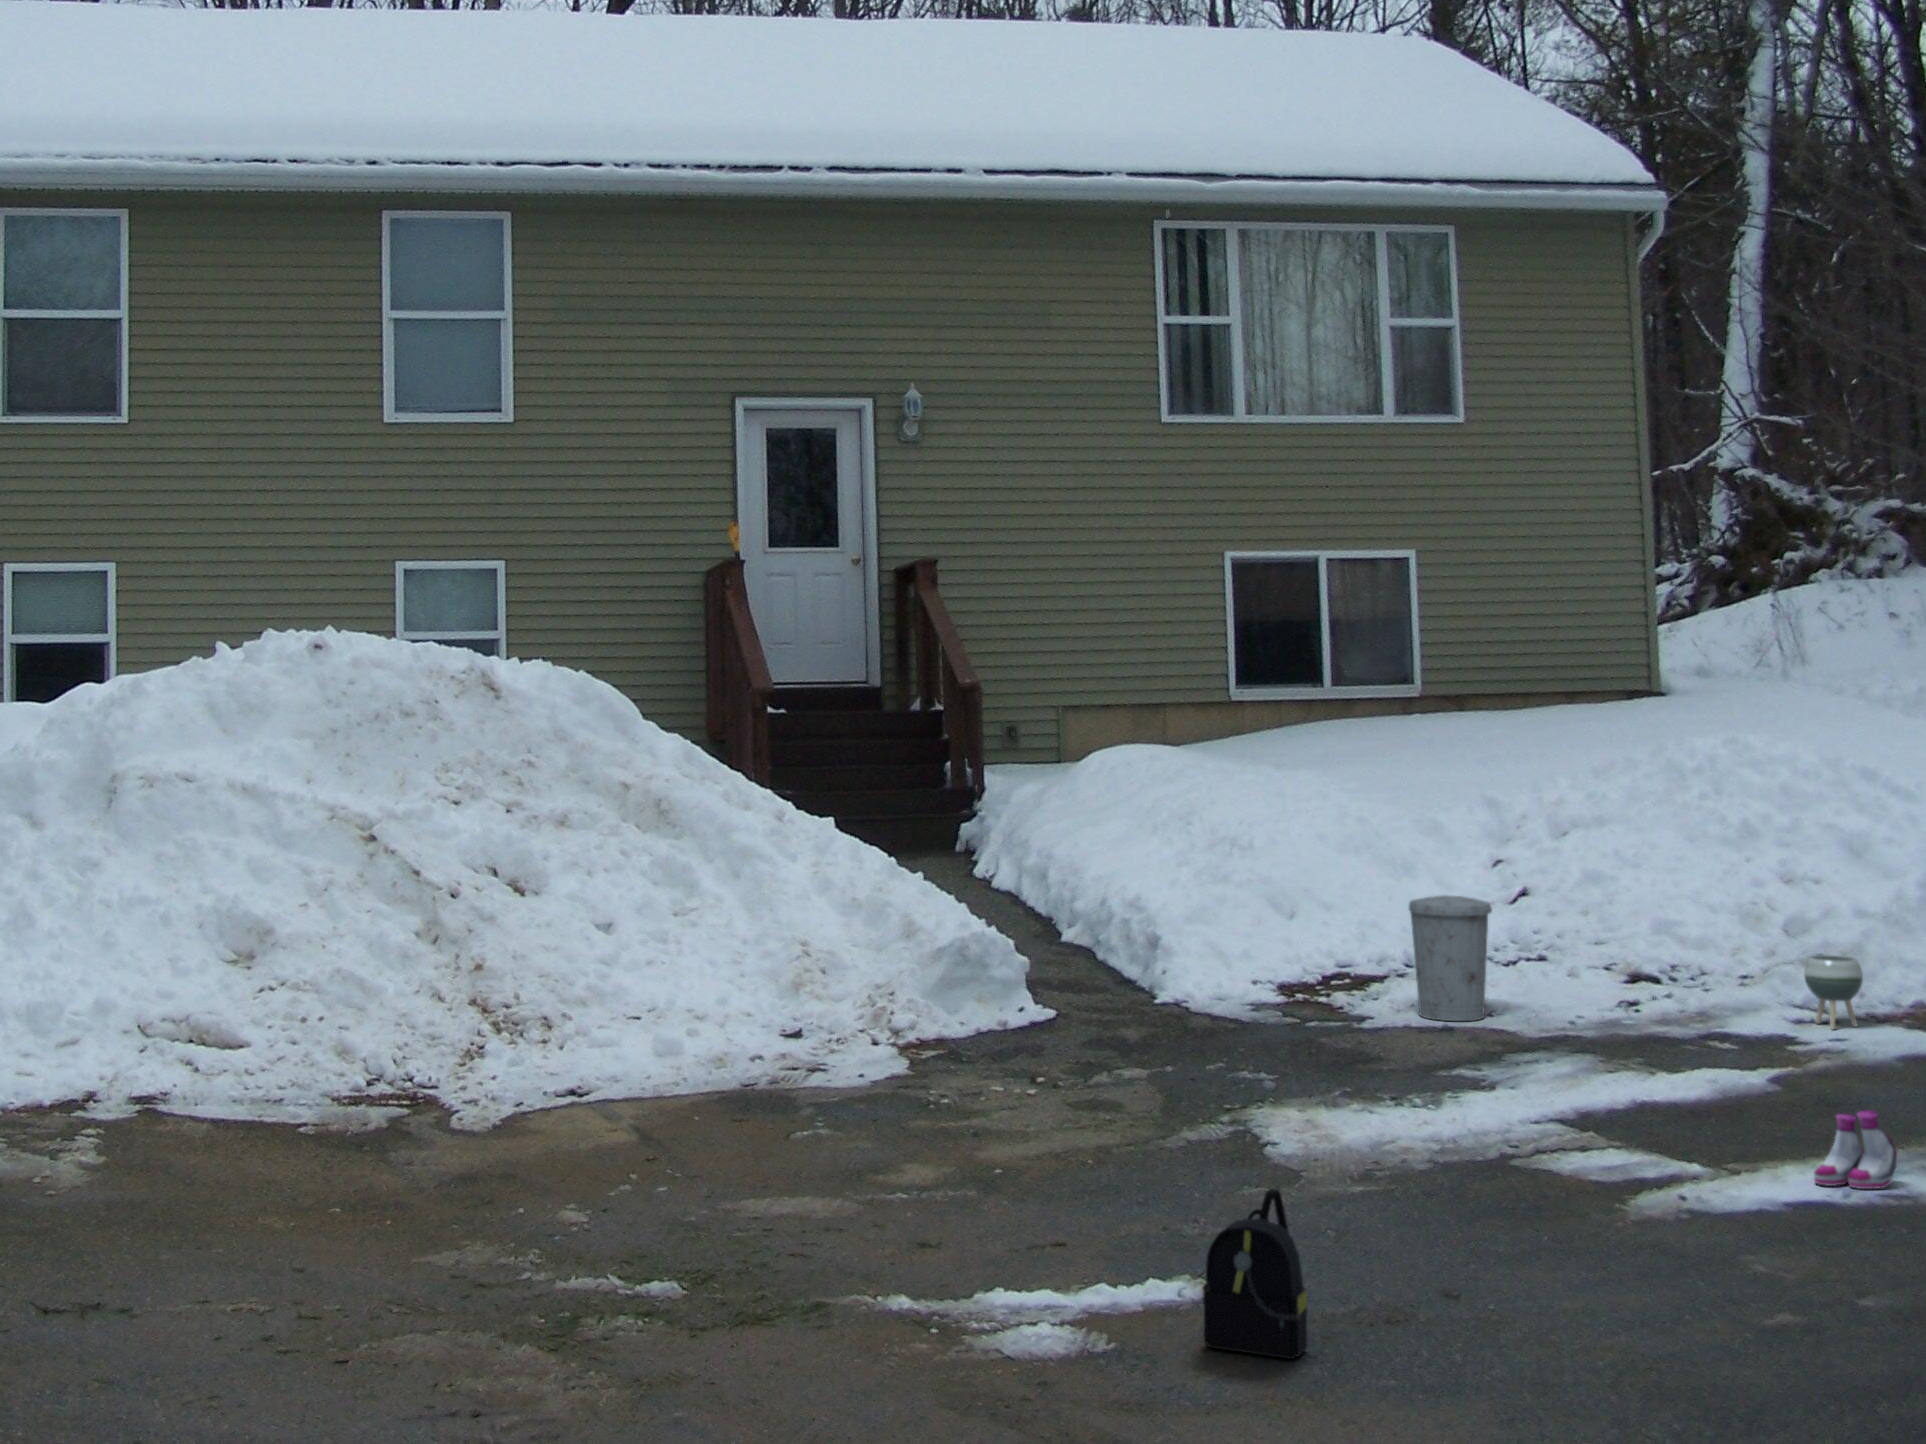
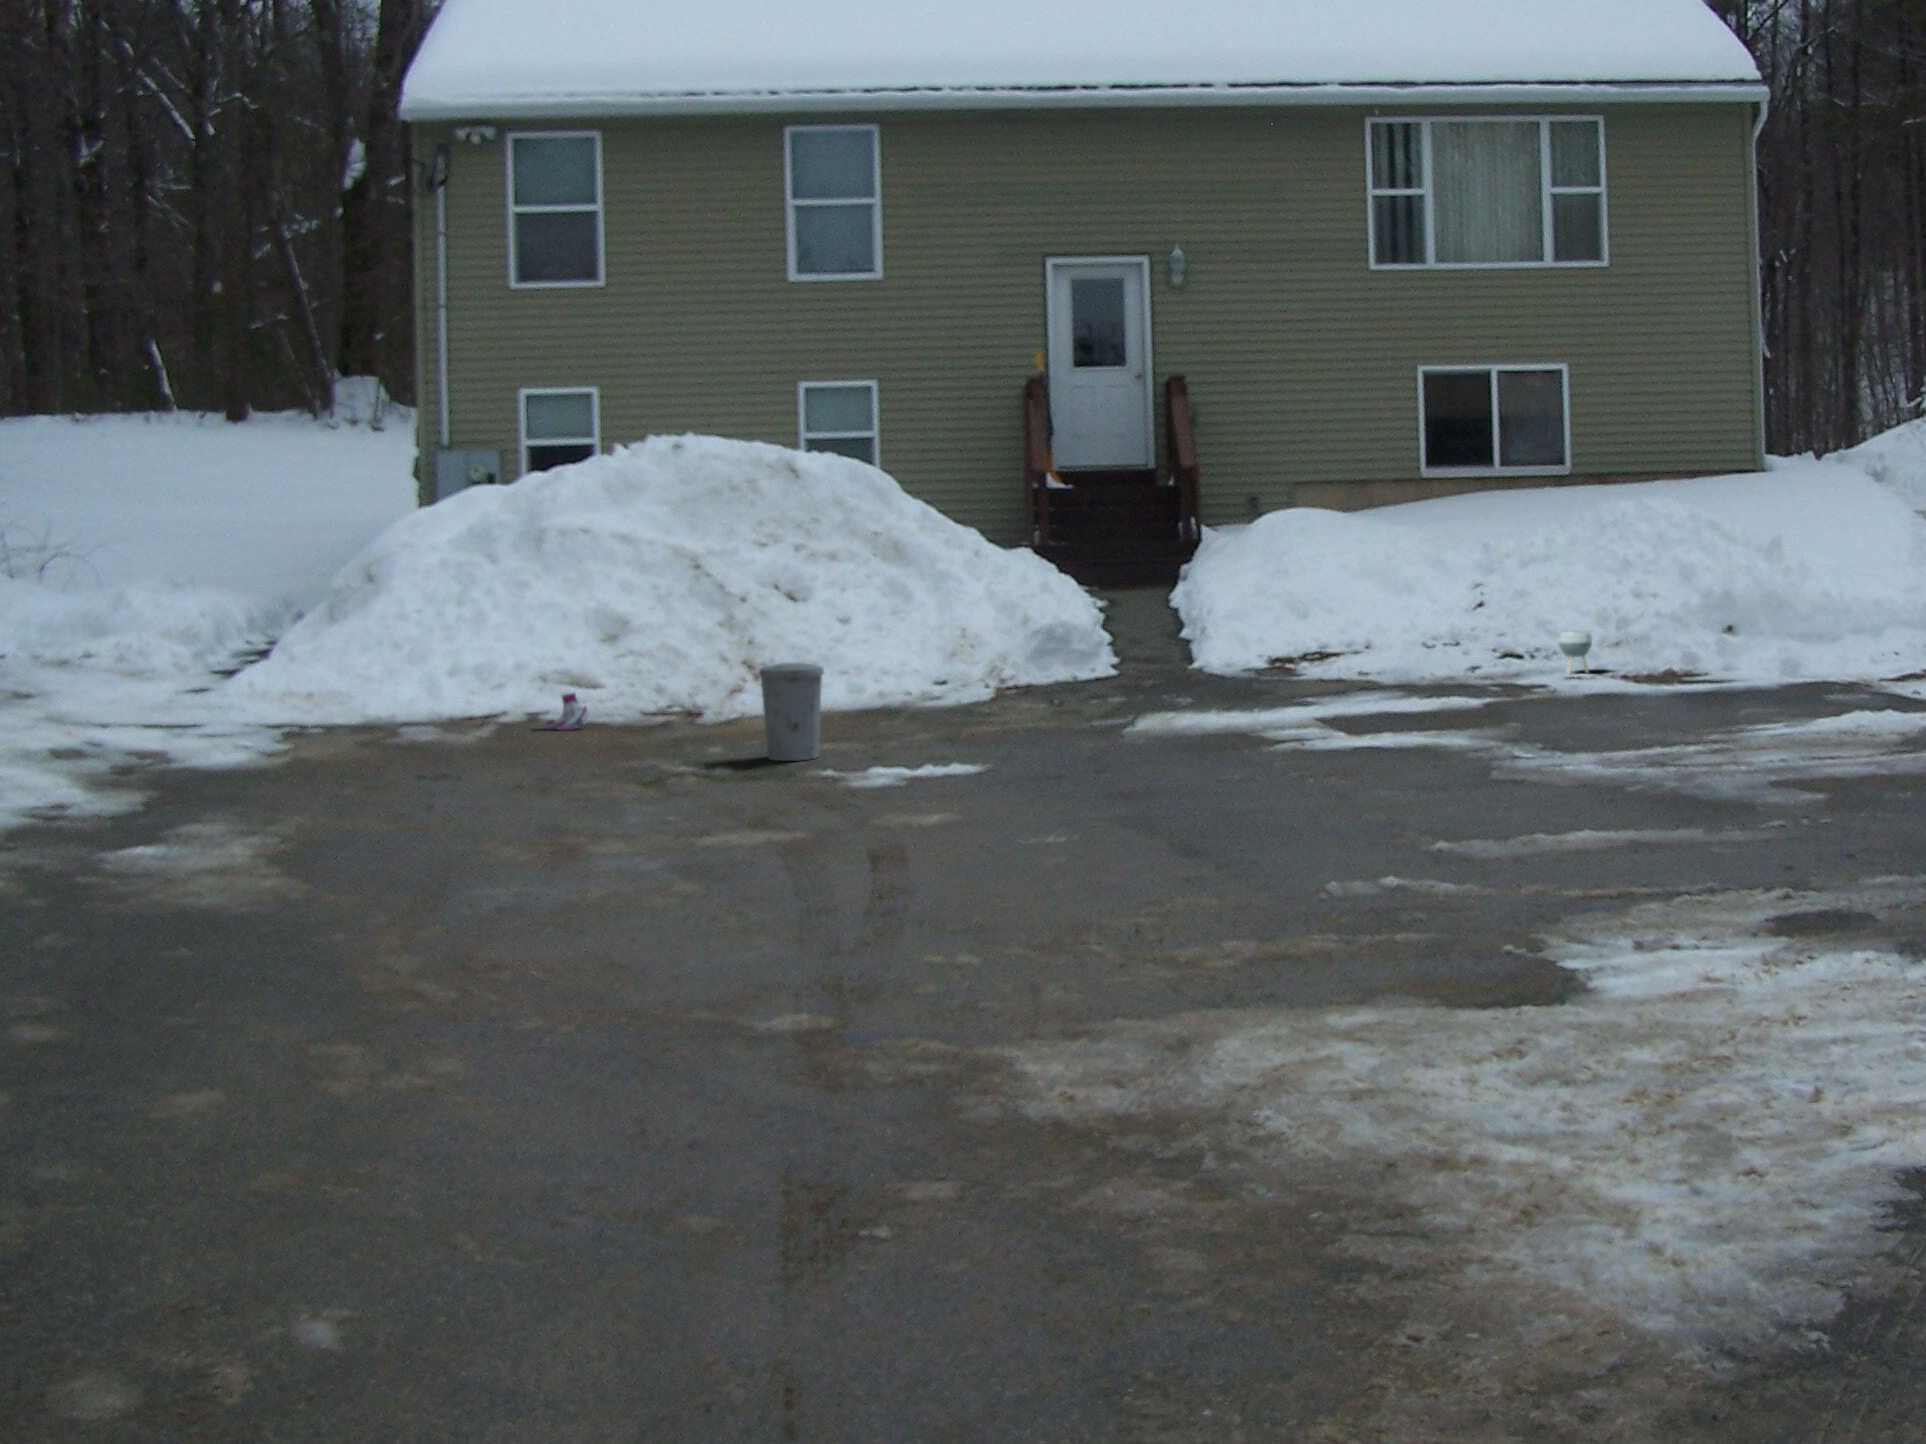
trash can: present [1409,895,1492,1021] -> present [759,662,824,761]
boots: present [1814,1110,1897,1189] -> present [545,693,590,730]
backpack: present [1203,1189,1307,1359] -> none [951,693,998,764]

